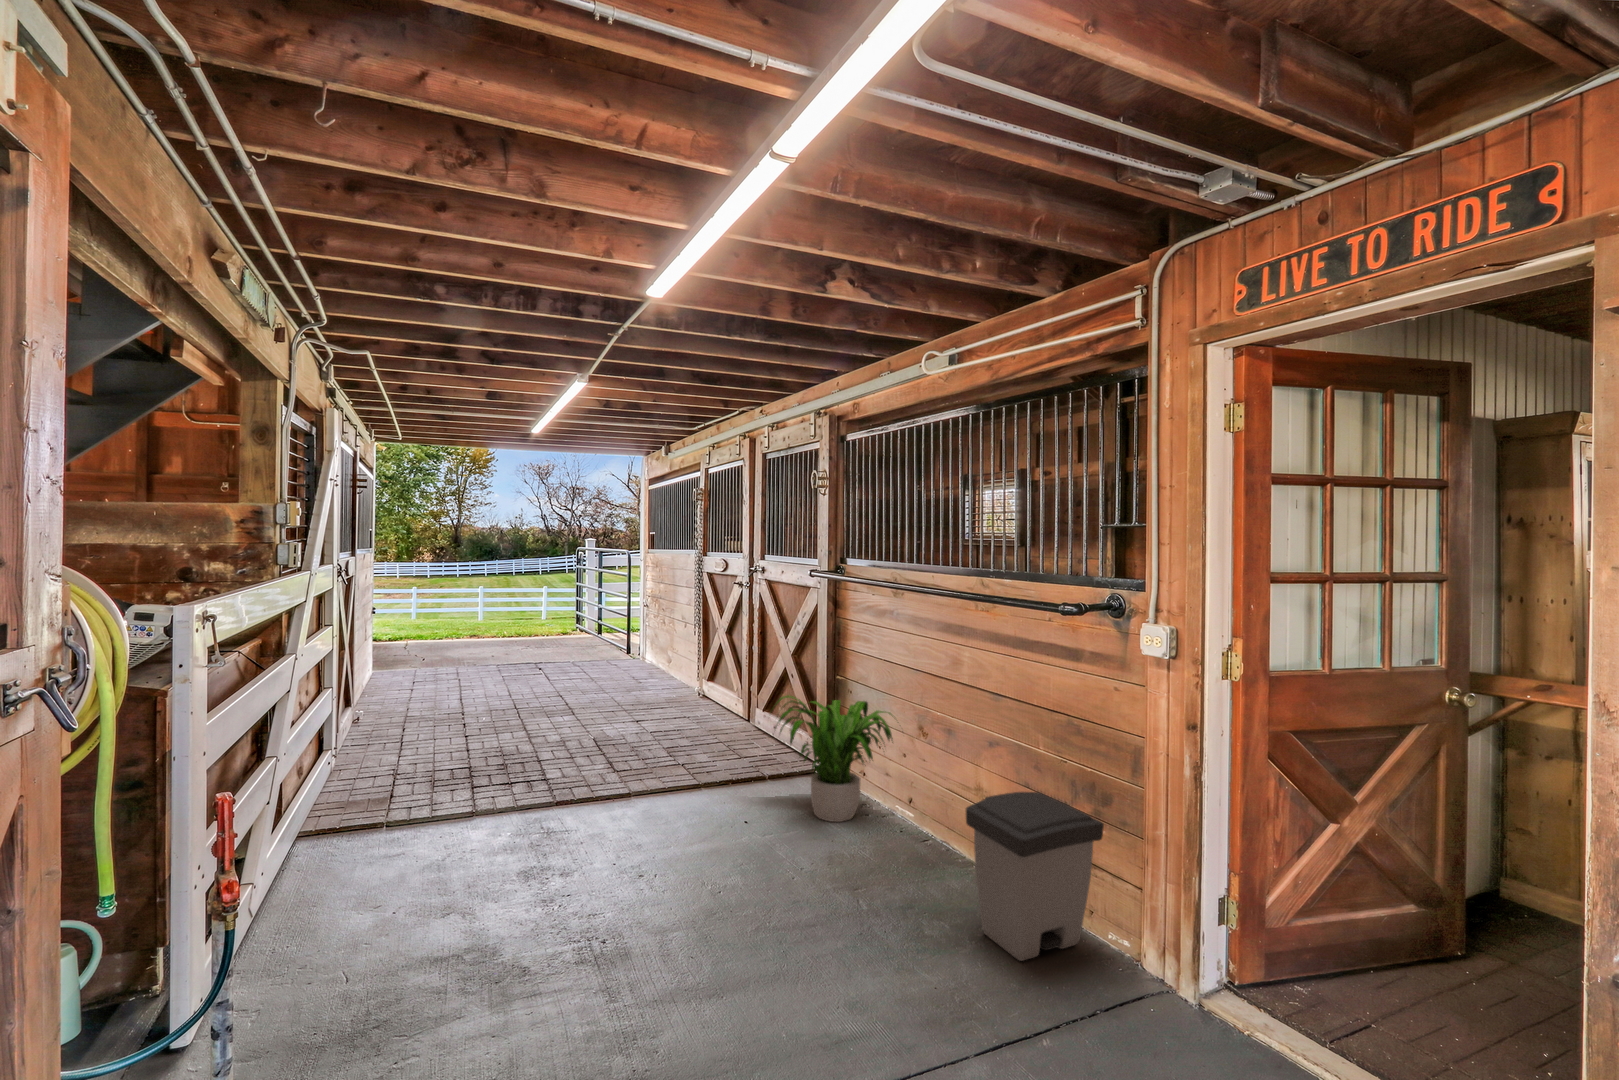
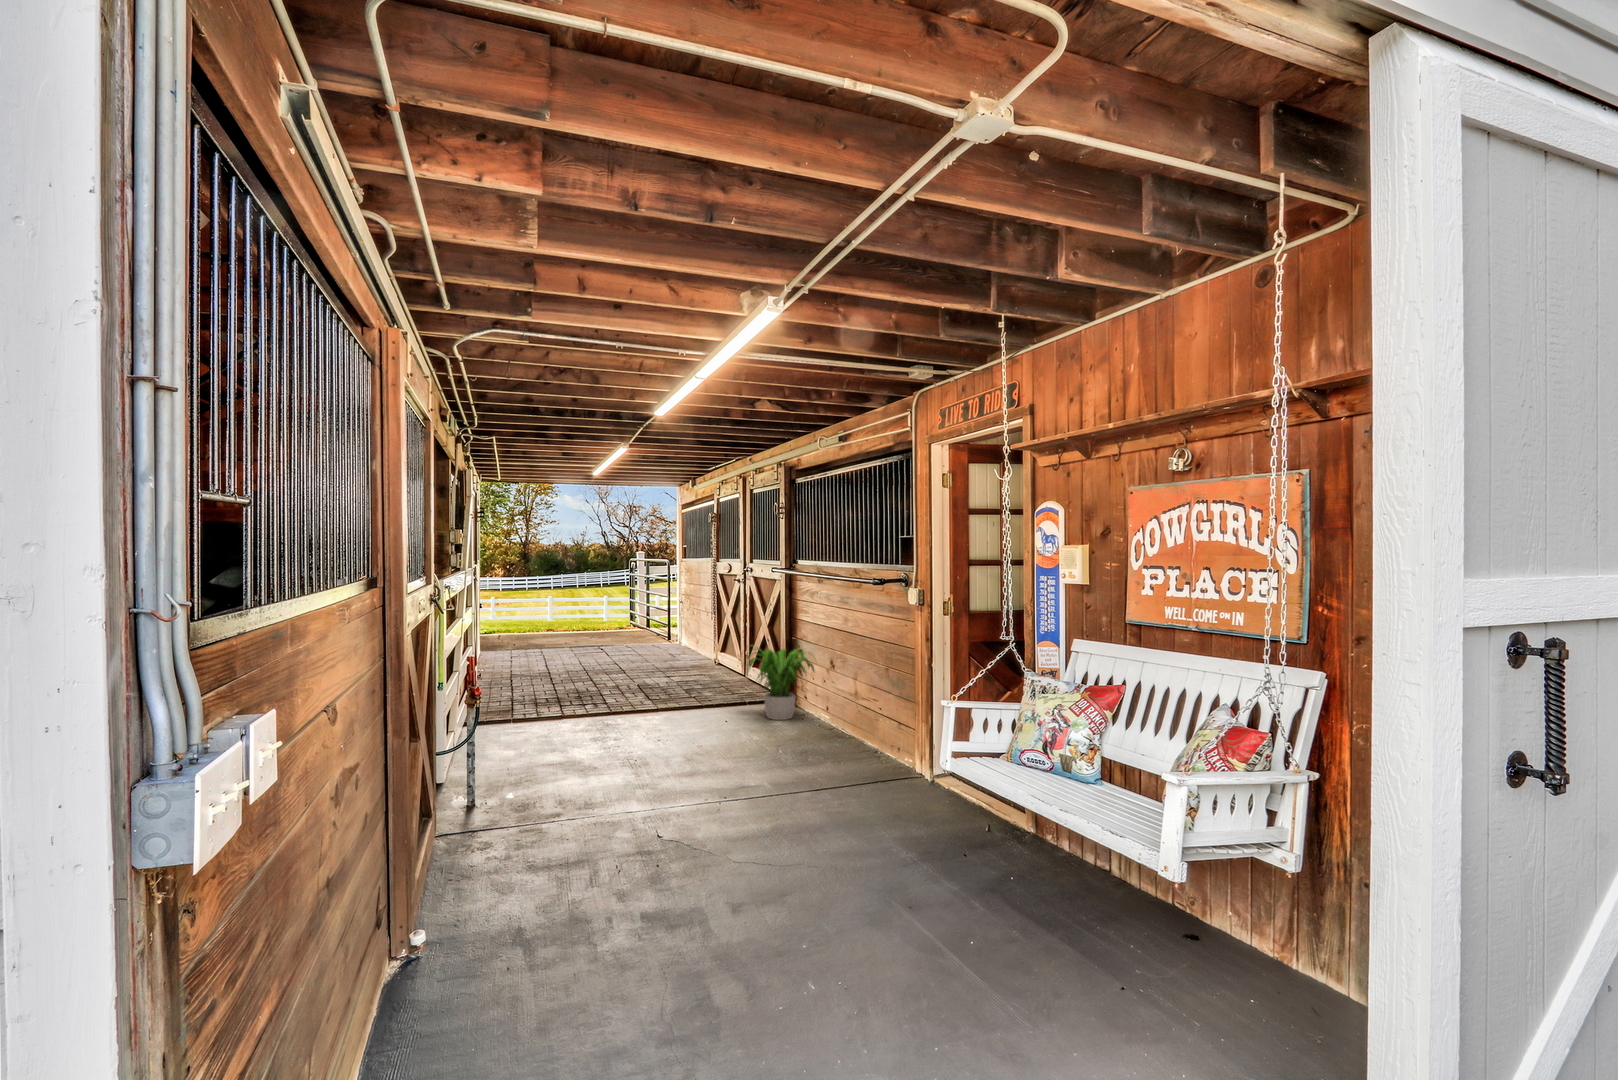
trash can: present [966,792,1104,961] -> none [822,681,889,761]

